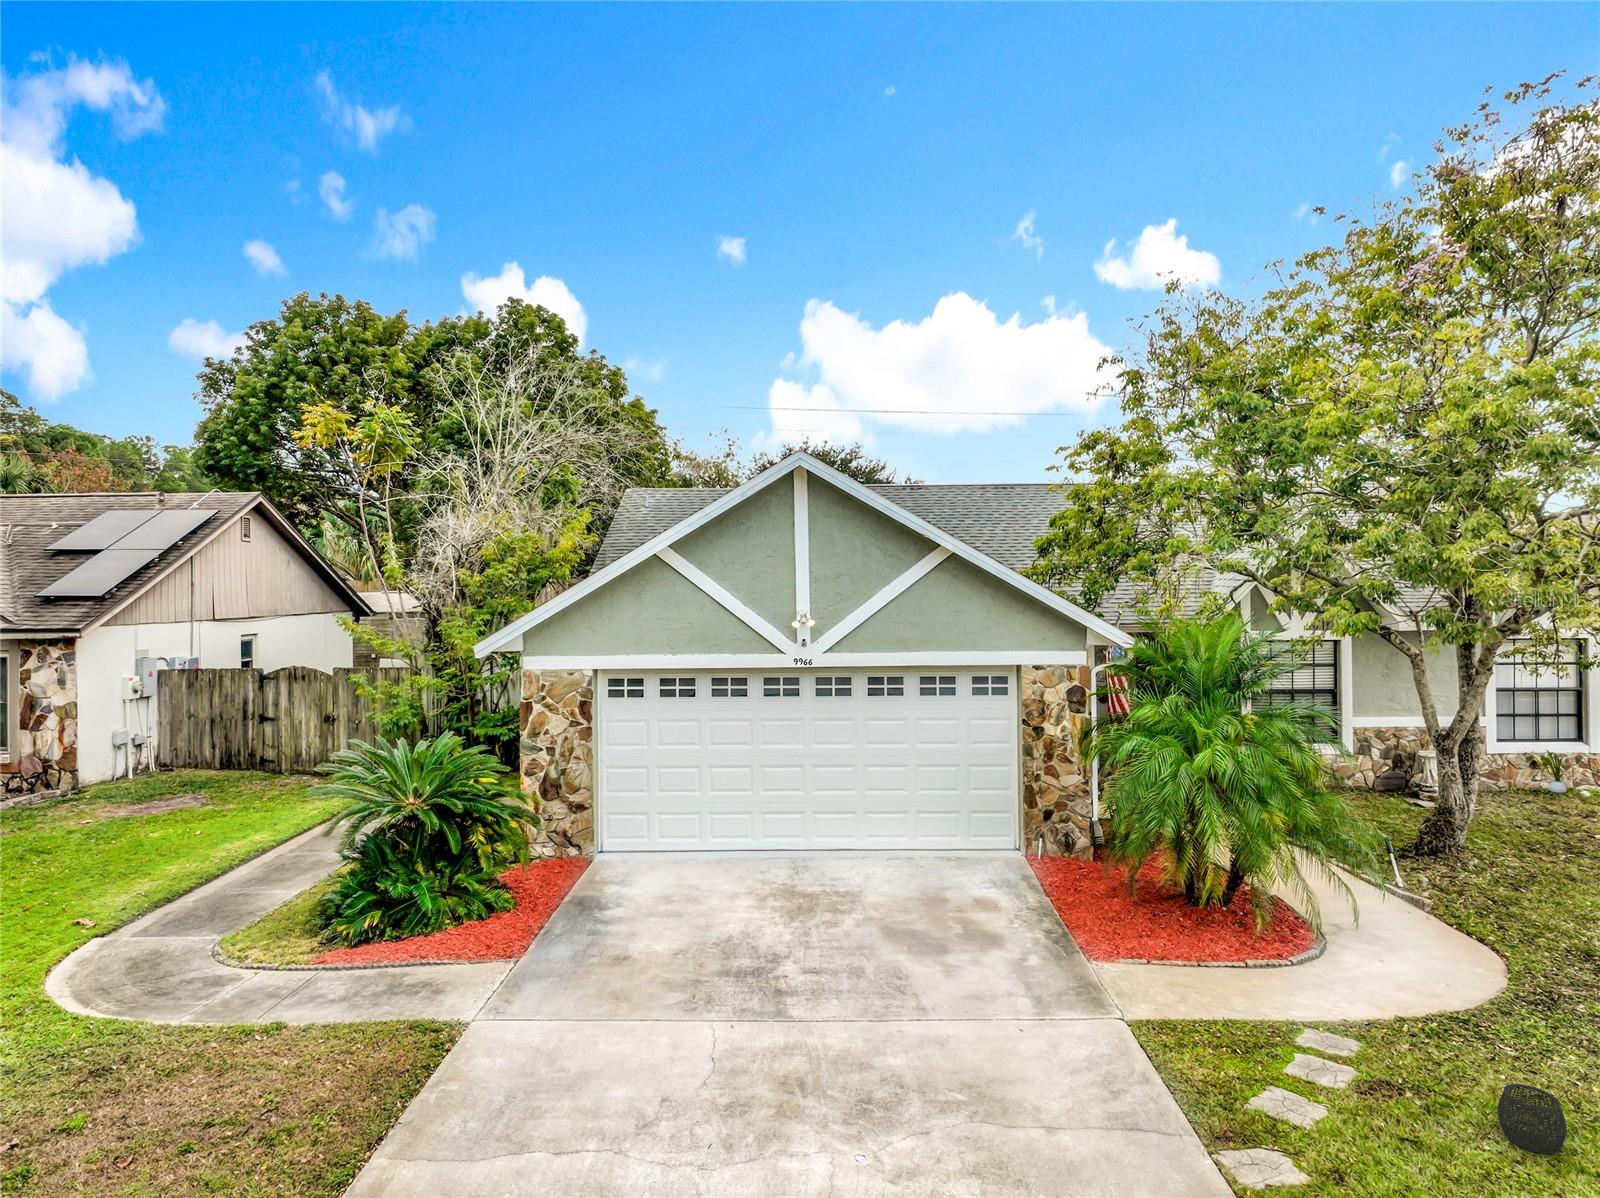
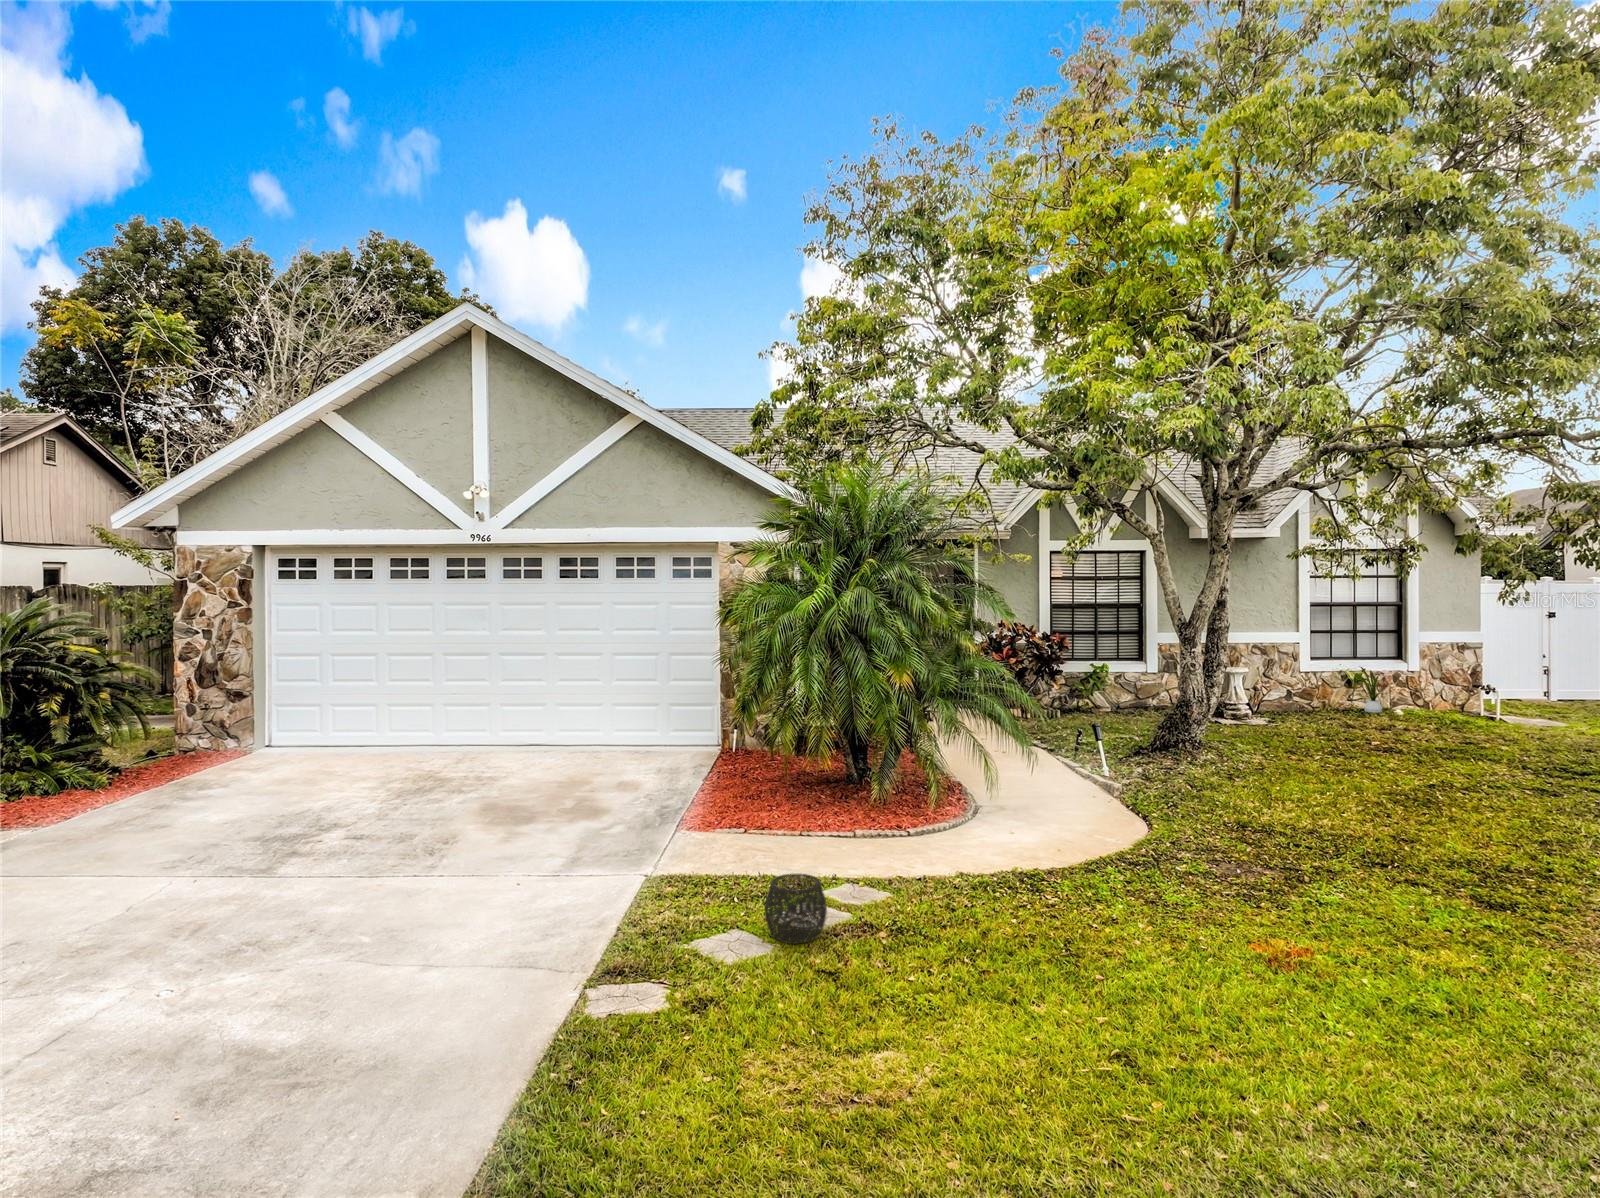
woven basket: present [1497,1084,1567,1155] -> present [764,874,827,944]

